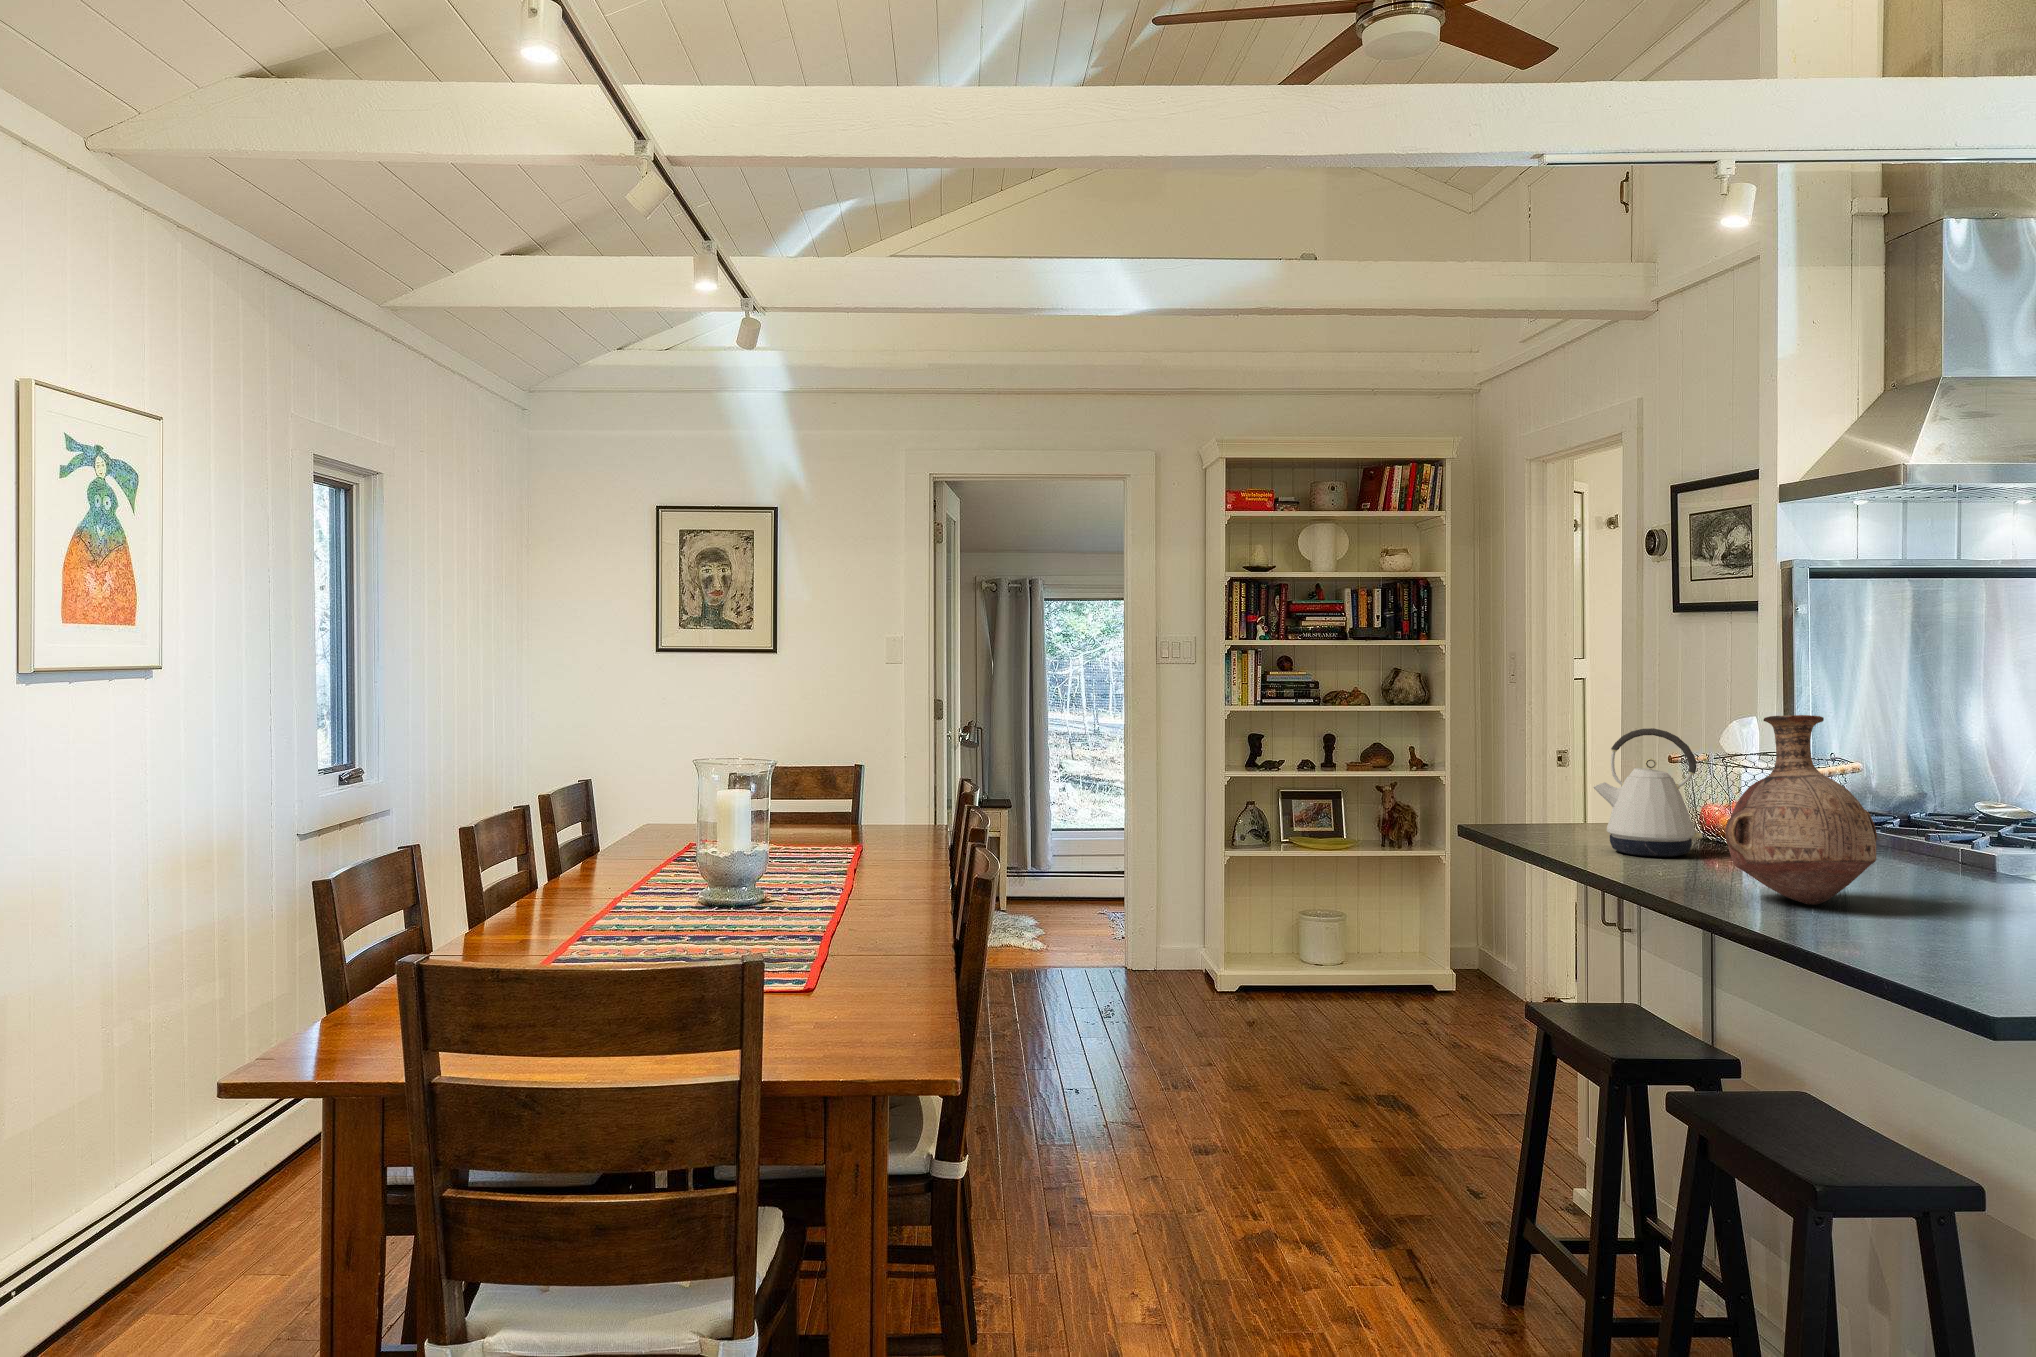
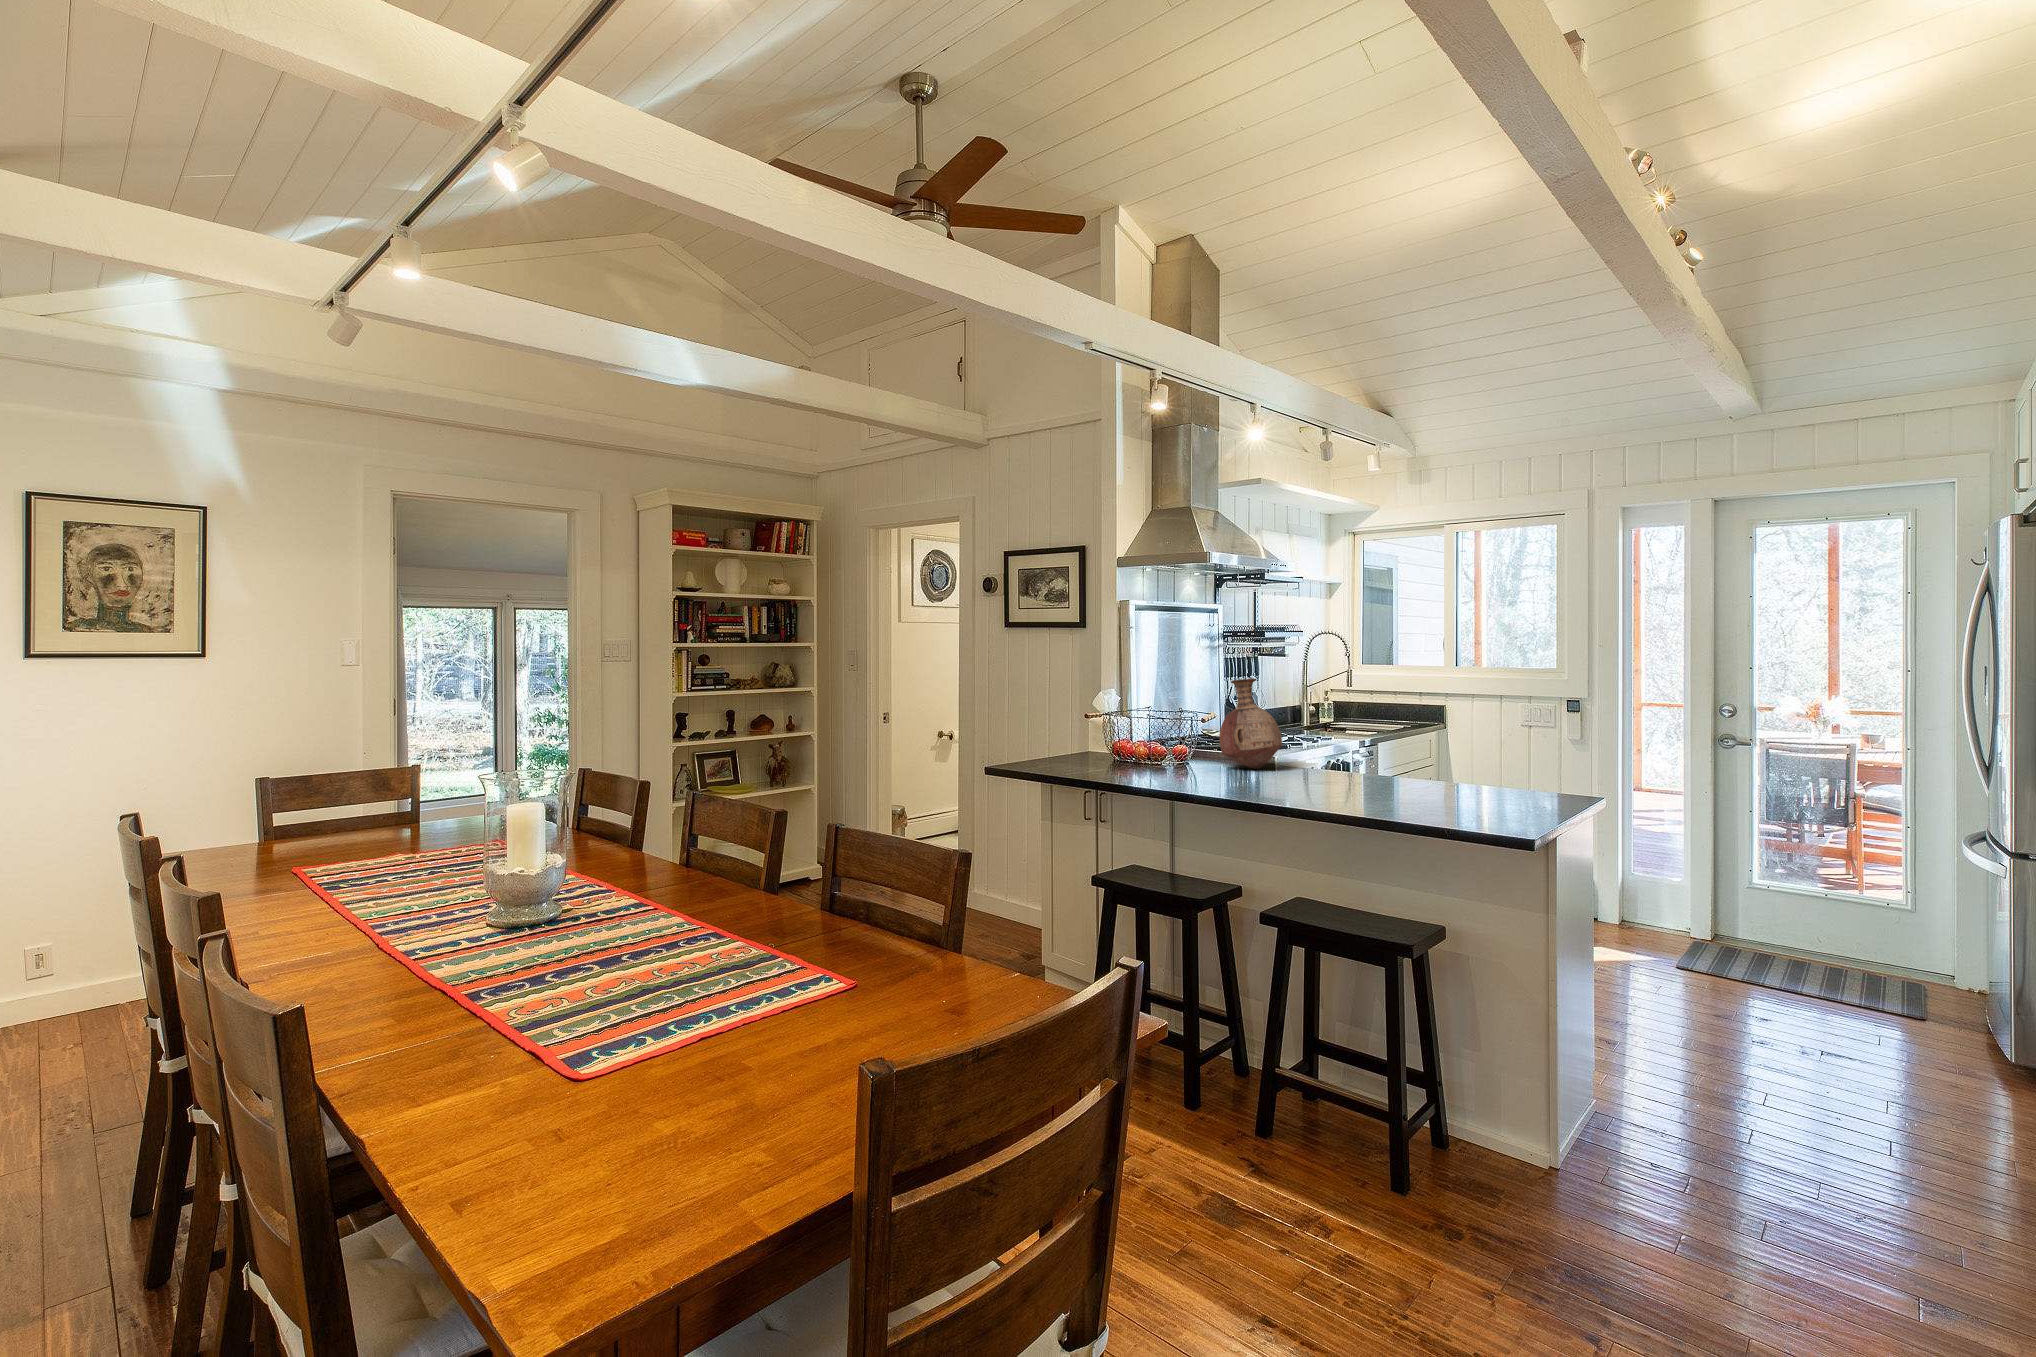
kettle: present [1594,728,1703,857] -> none [1099,691,1149,760]

